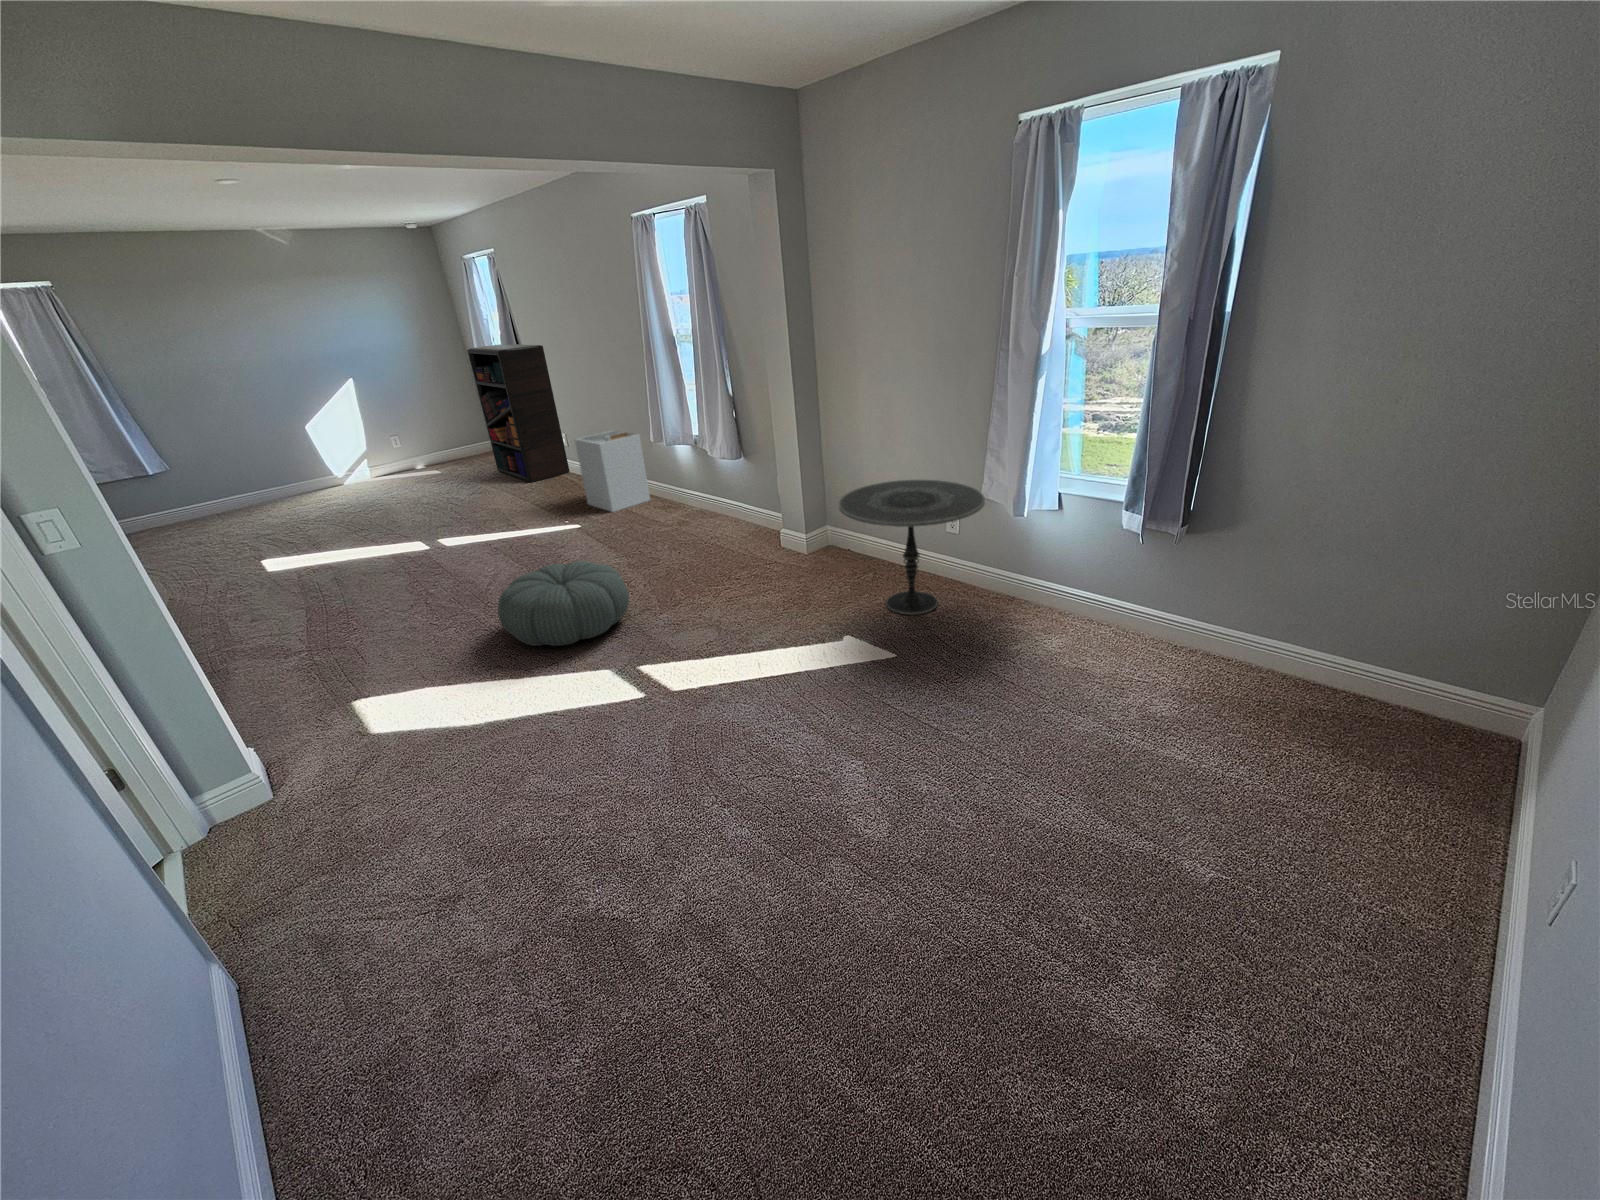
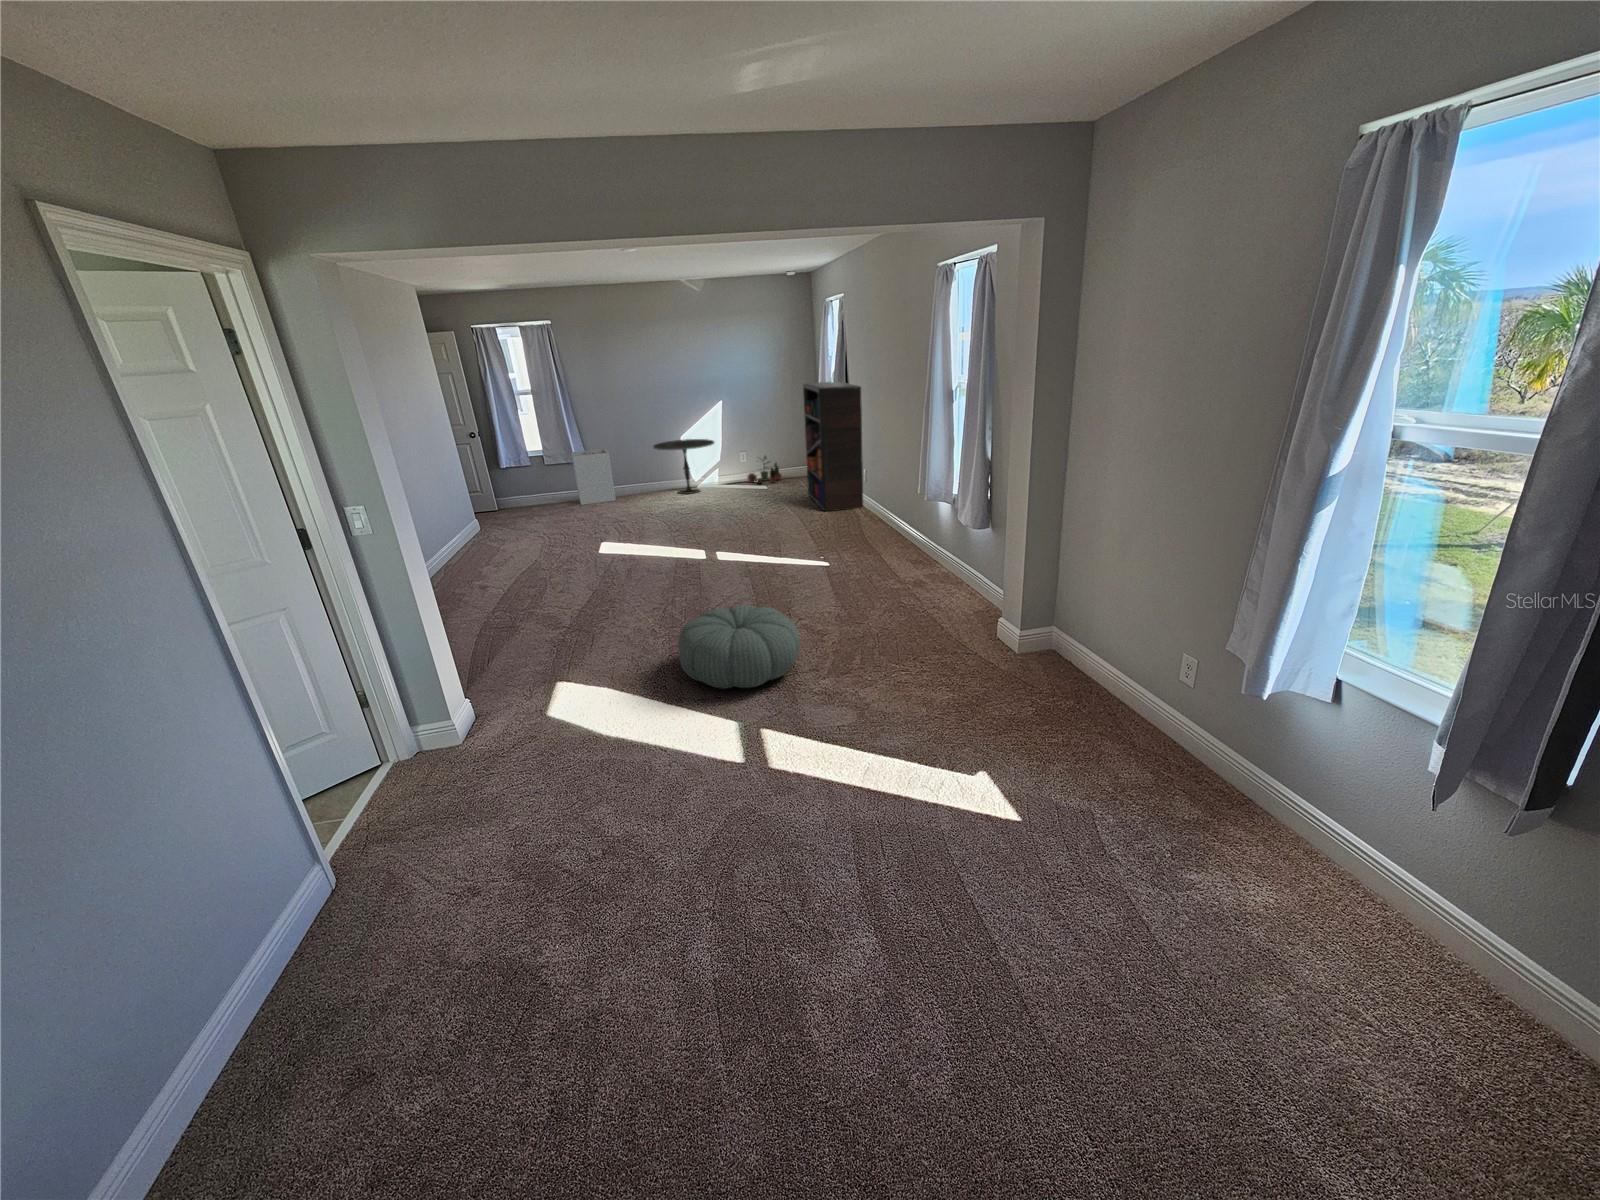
laundry hamper: present [574,430,650,512] -> present [571,449,616,505]
potted plant: none [407,435,450,470] -> present [748,456,781,484]
side table: present [839,480,985,615] -> present [653,439,714,494]

